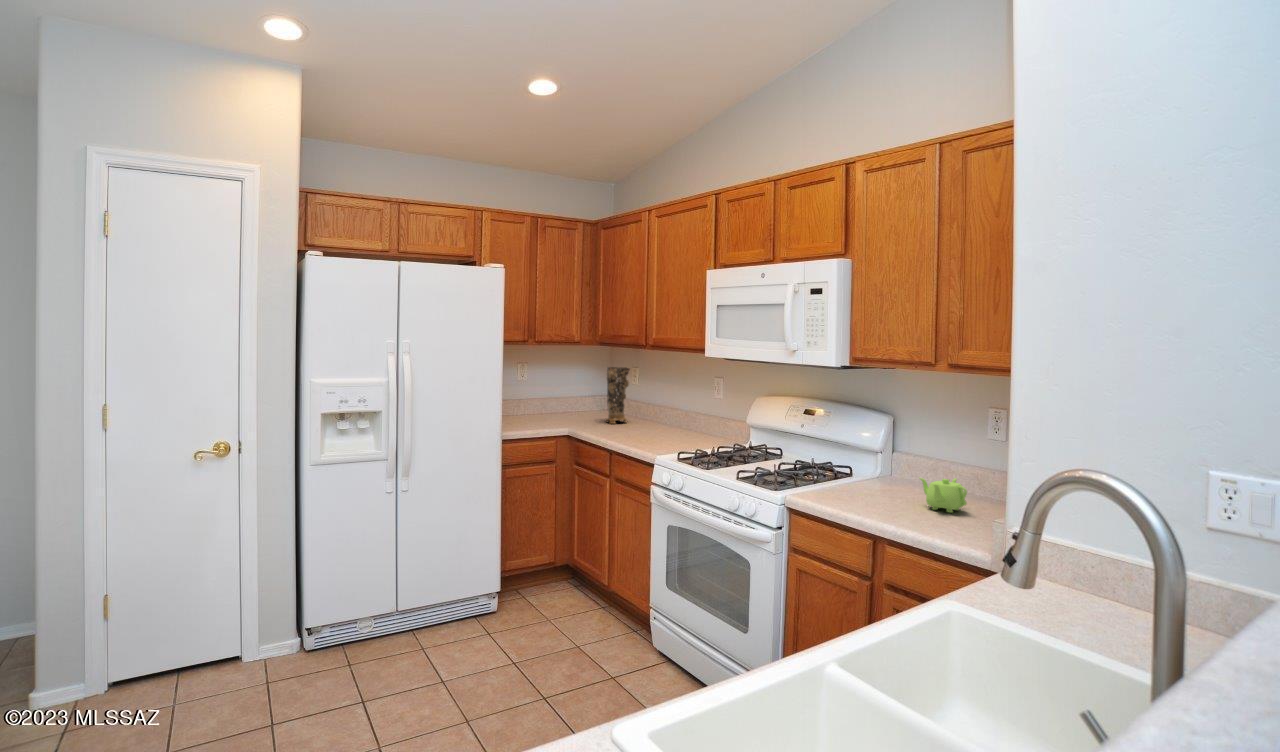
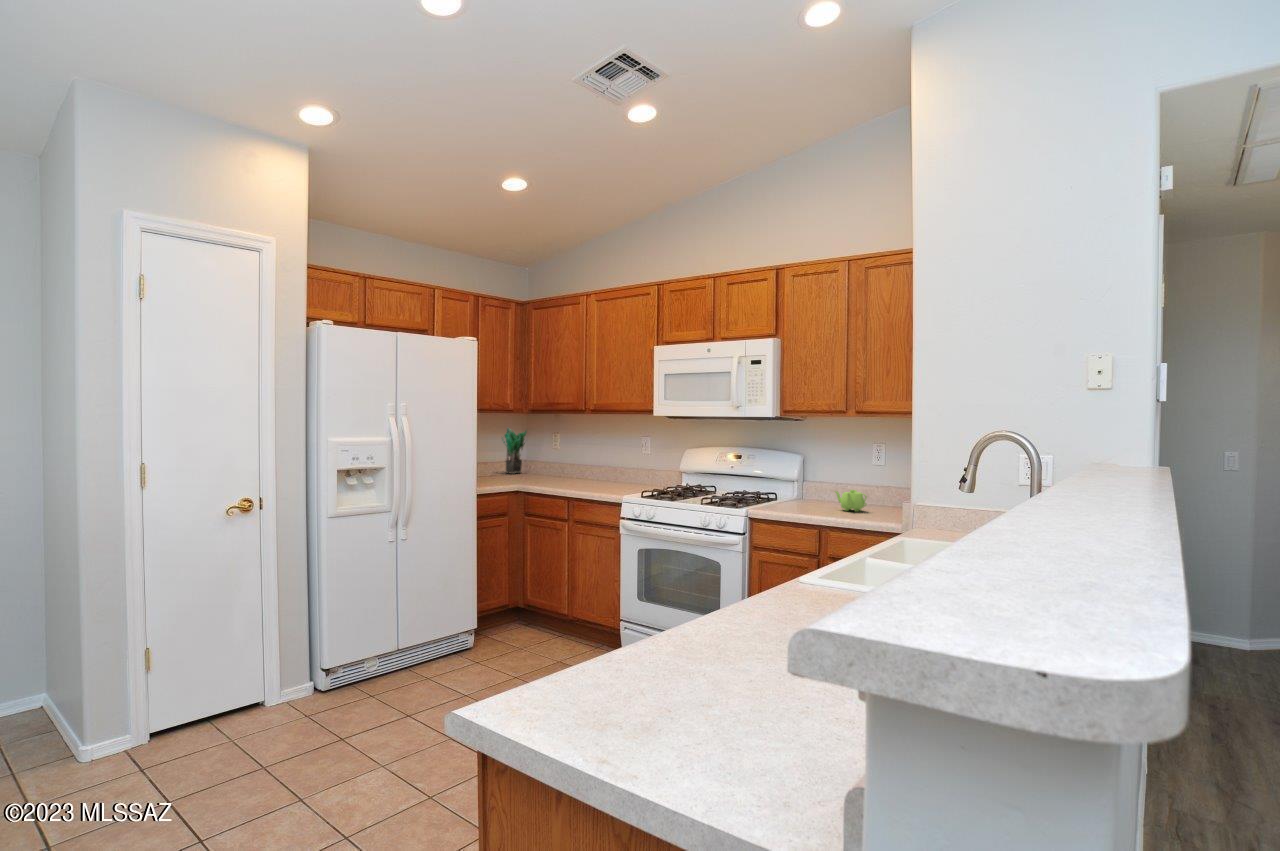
potted plant: none [571,363,601,415] -> present [503,428,527,474]
decorative vase: present [606,367,630,424] -> none [541,429,563,479]

